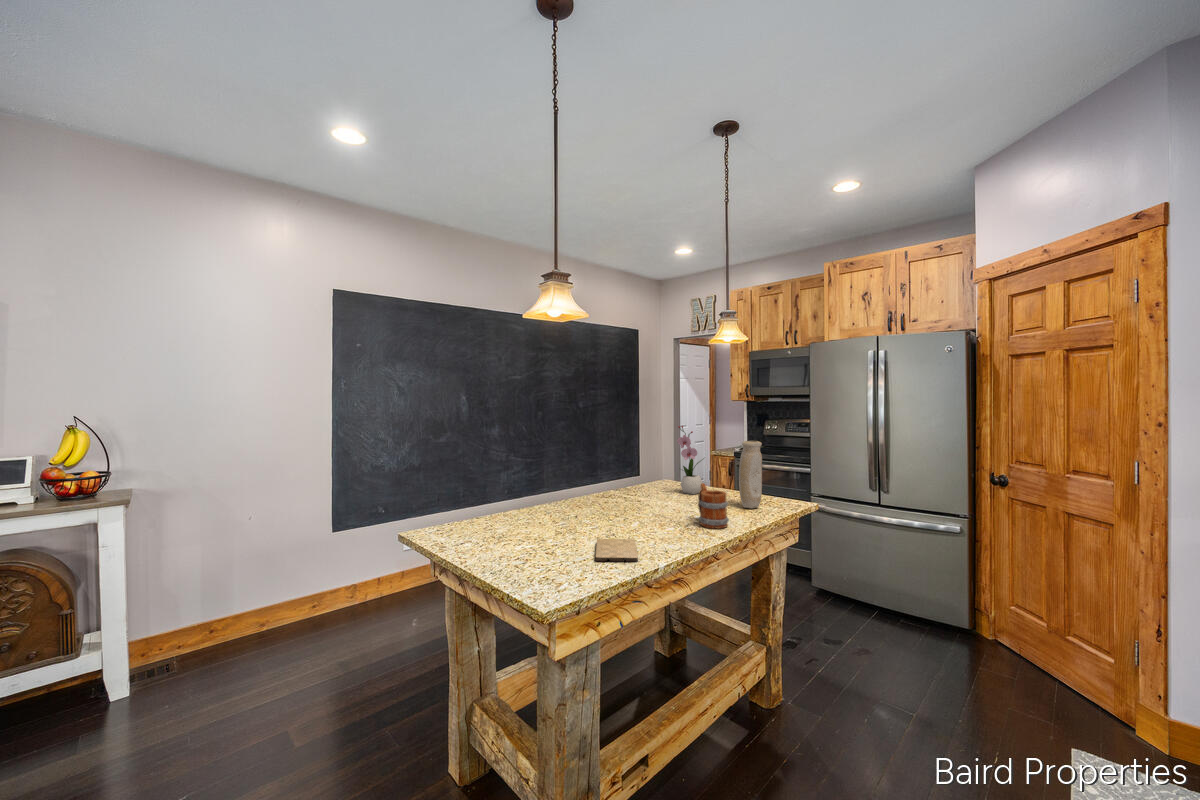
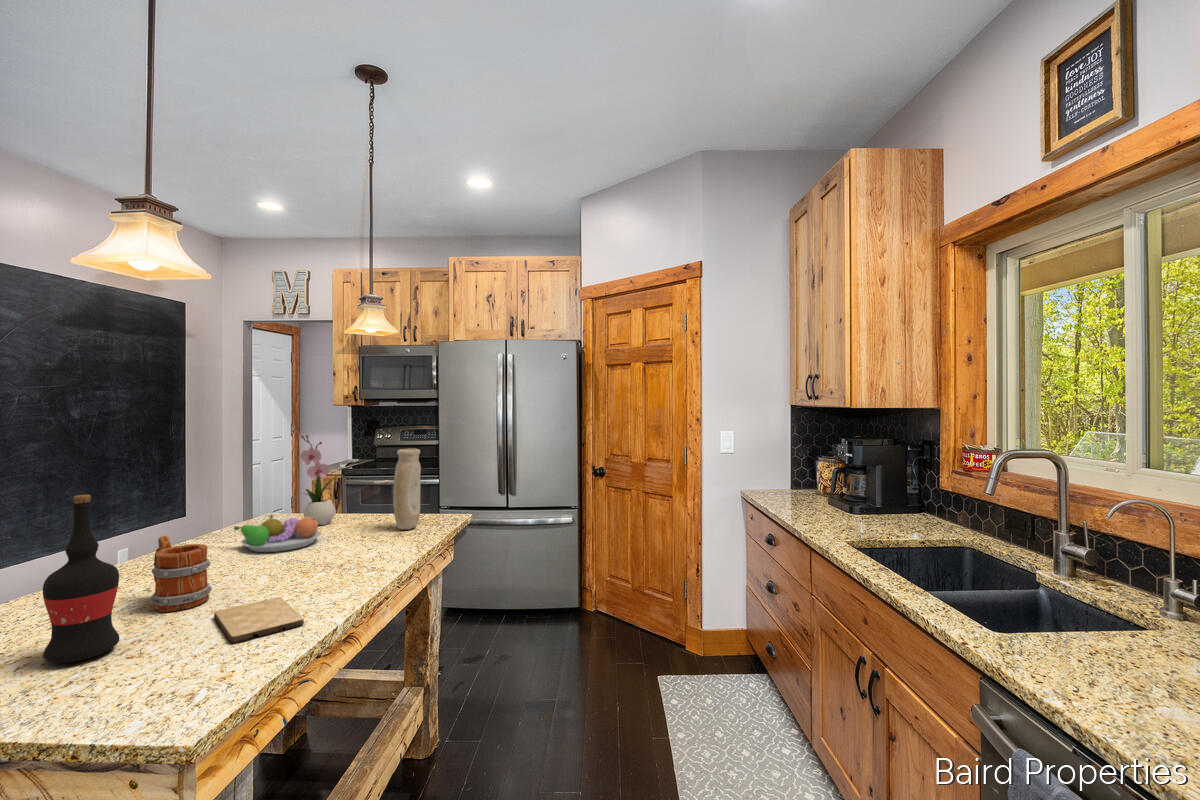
wine bottle: none [518,457,550,549] -> present [42,495,119,663]
fruit bowl: none [632,481,685,509] -> present [234,514,321,552]
mug: present [698,483,729,529] -> present [150,536,212,612]

